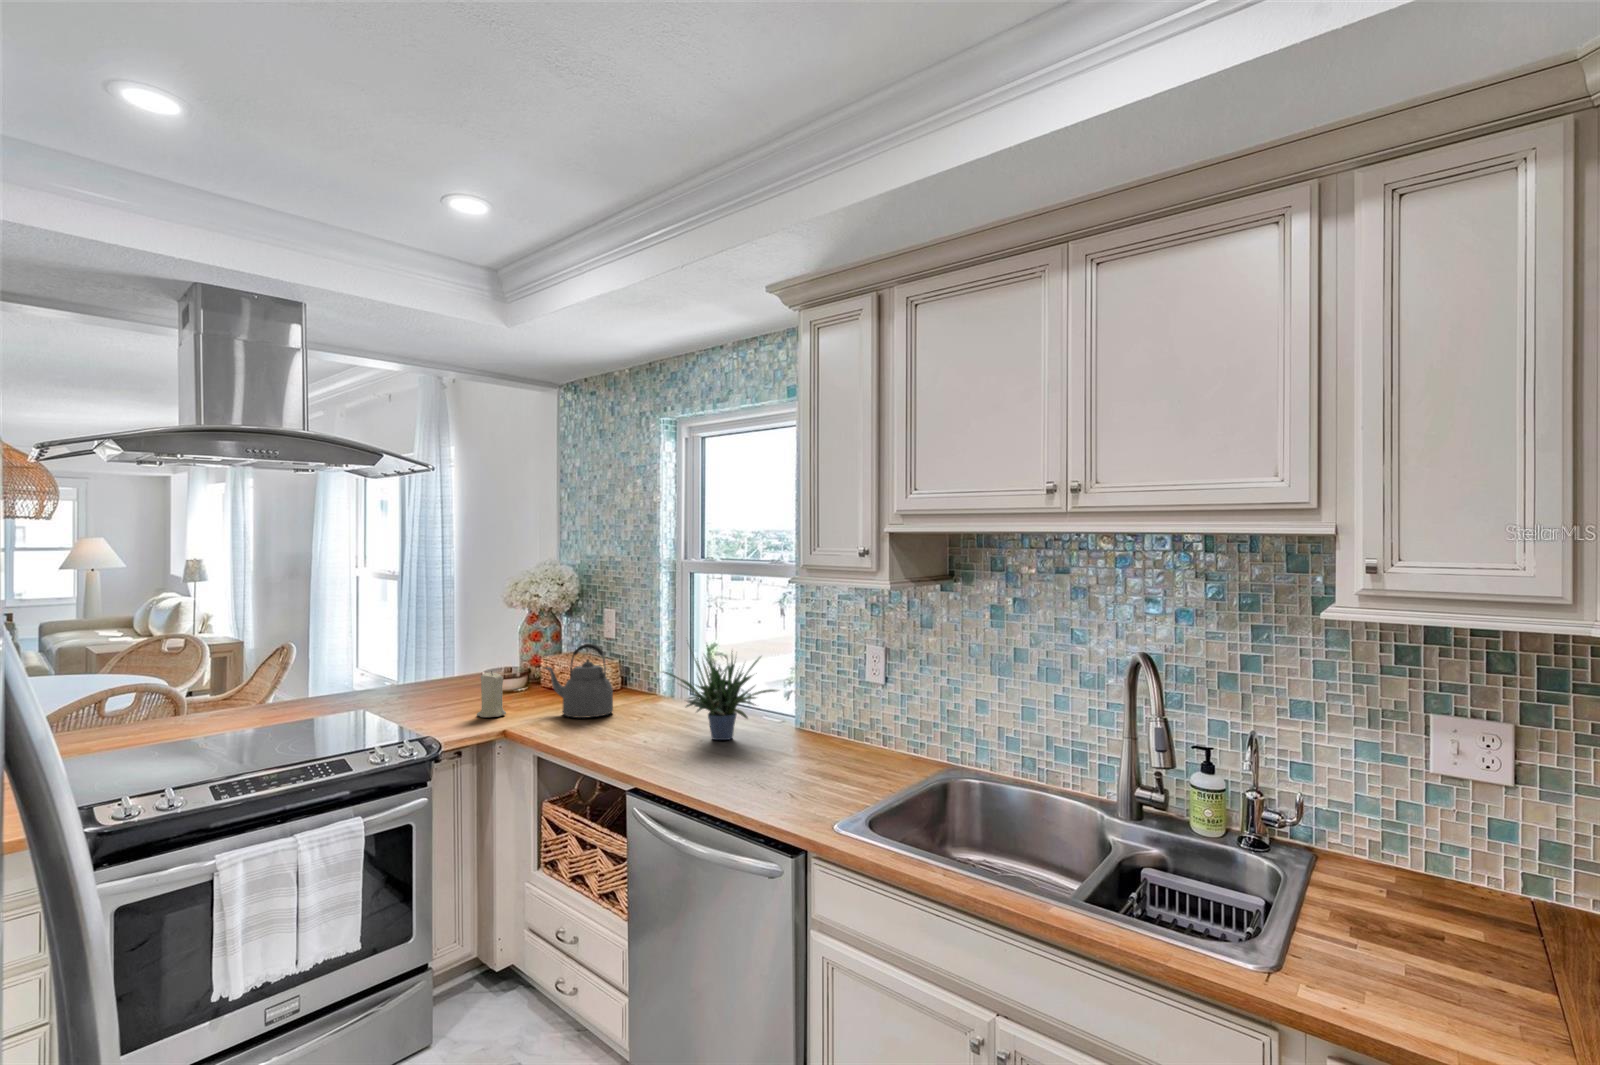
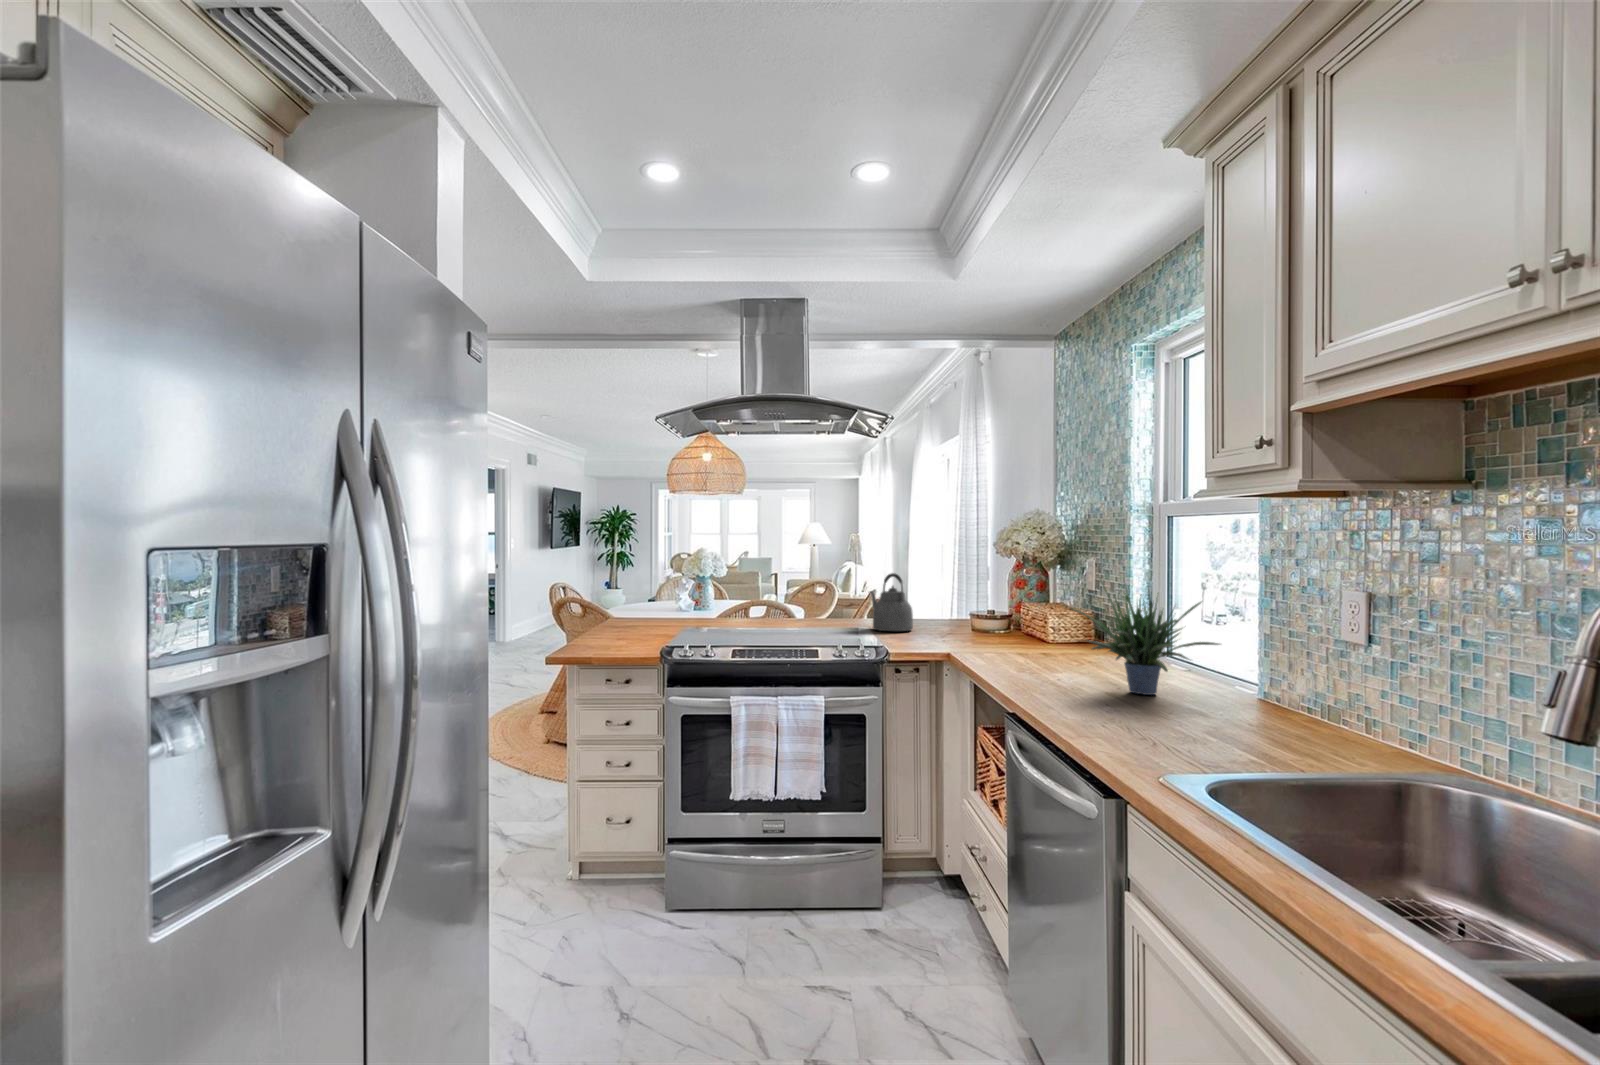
kettle: present [545,644,613,718] -> present [870,573,913,631]
candle: present [477,671,506,717] -> none [934,605,959,648]

